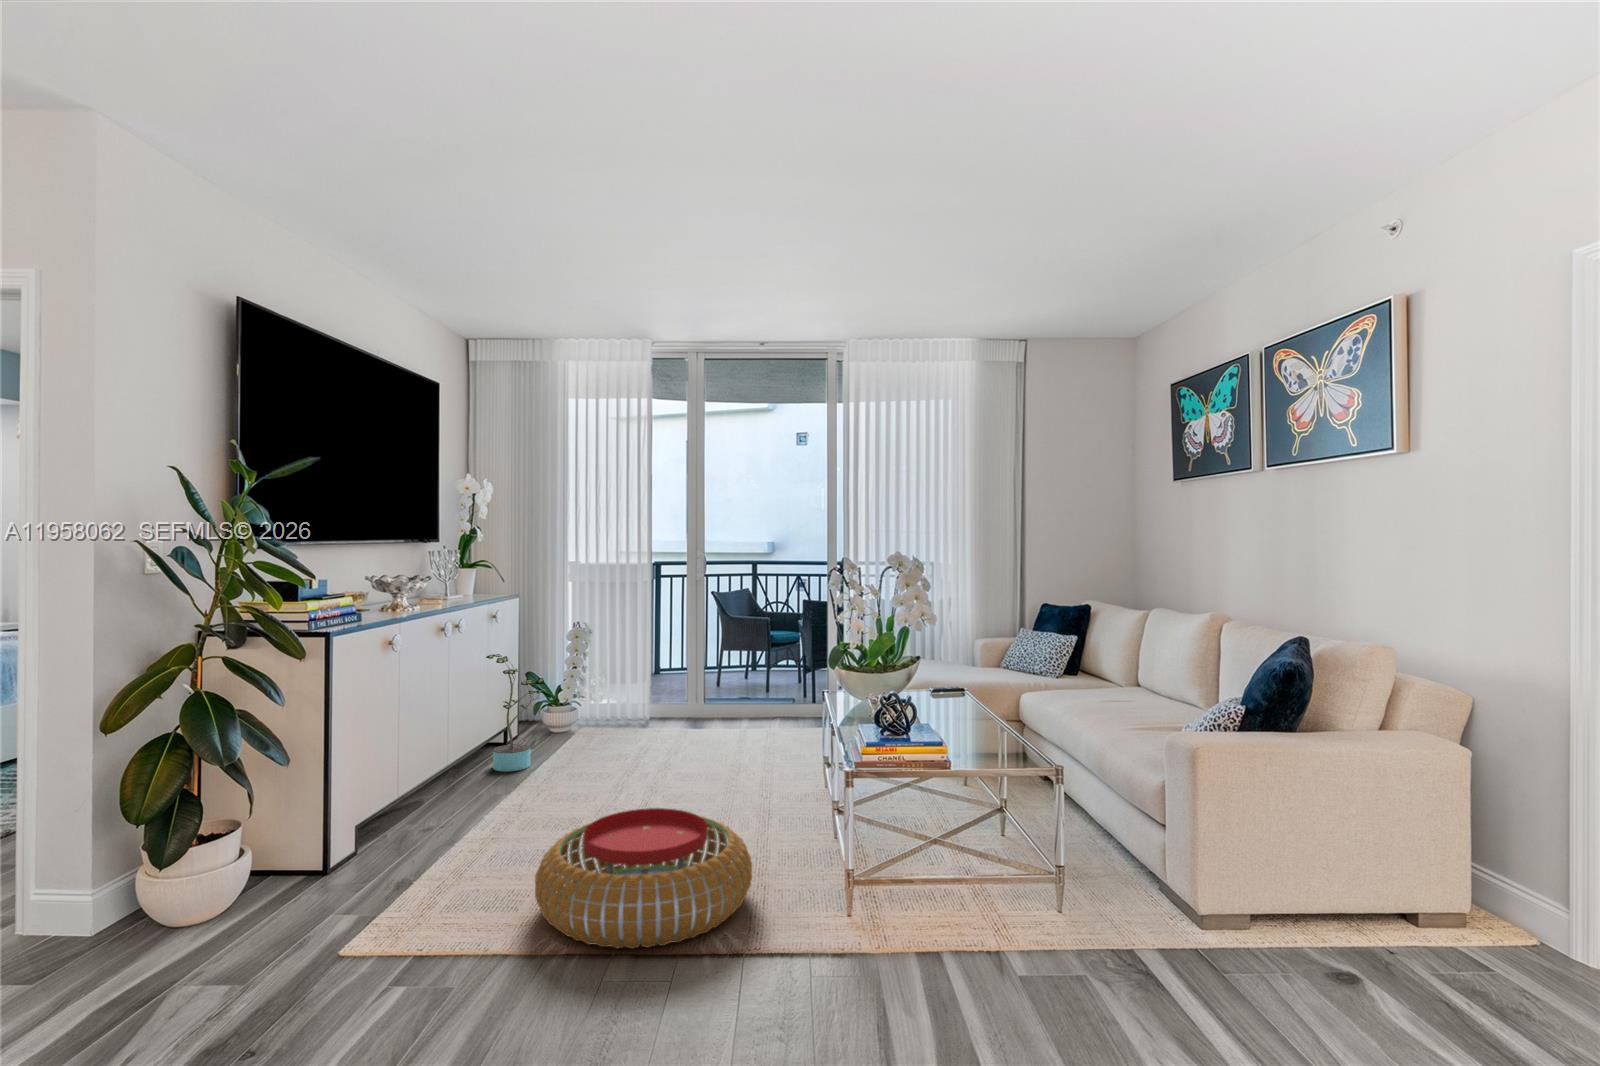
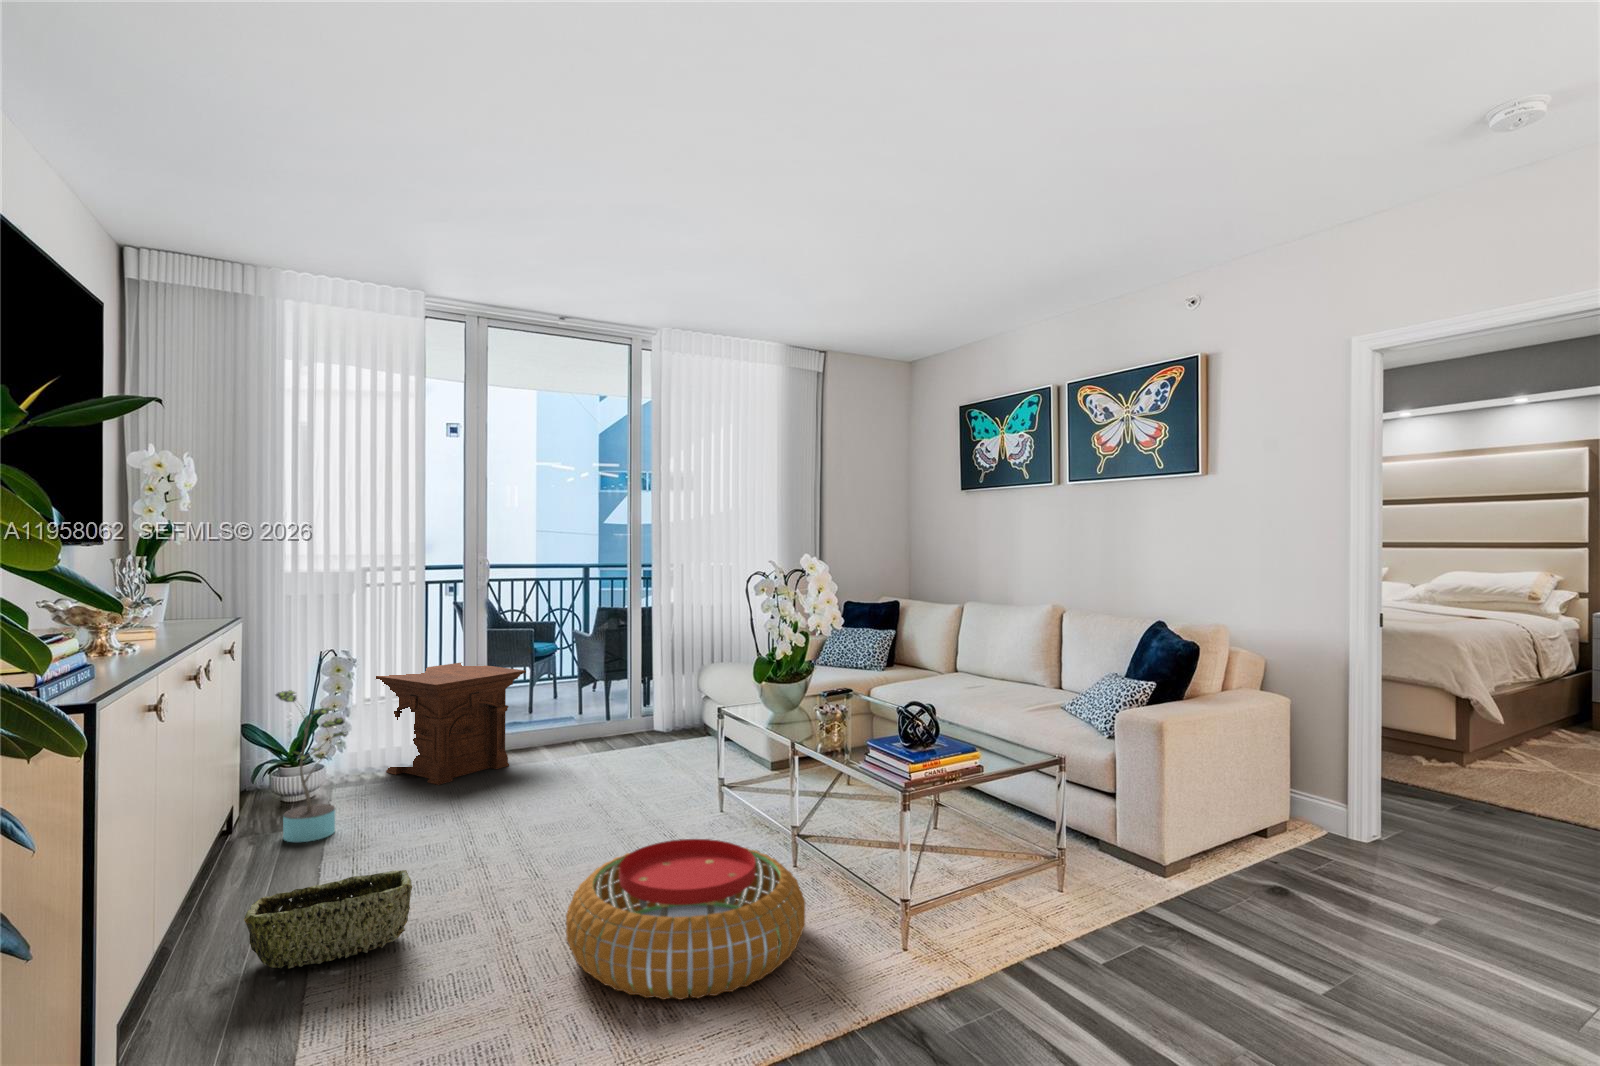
side table: none [600,642,713,742] -> present [376,663,526,785]
woven basket: none [358,798,489,858] -> present [244,870,412,968]

